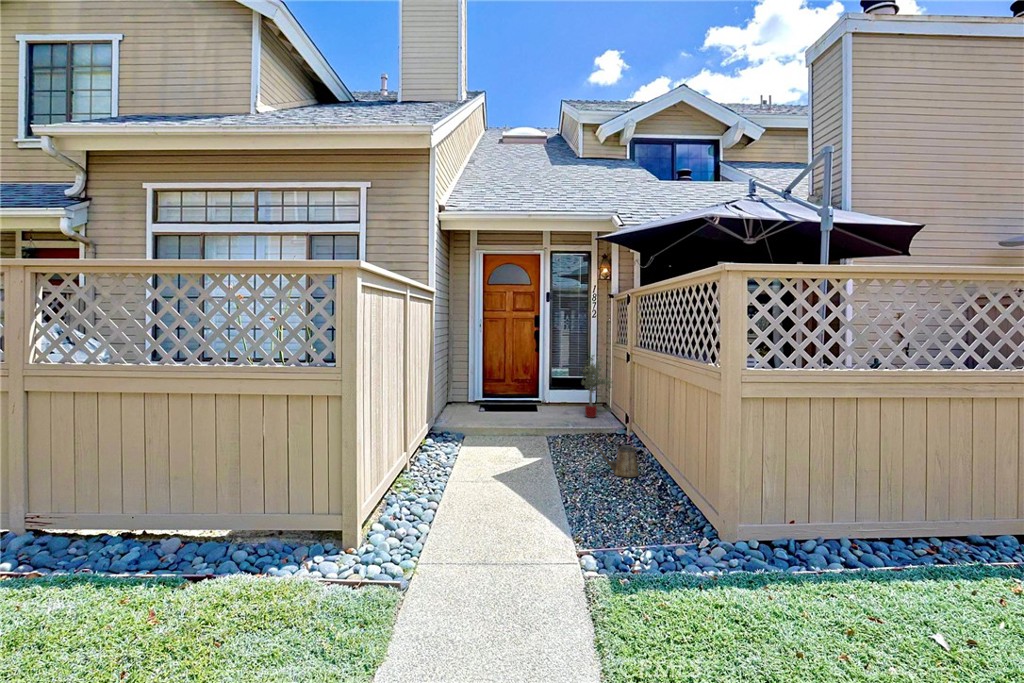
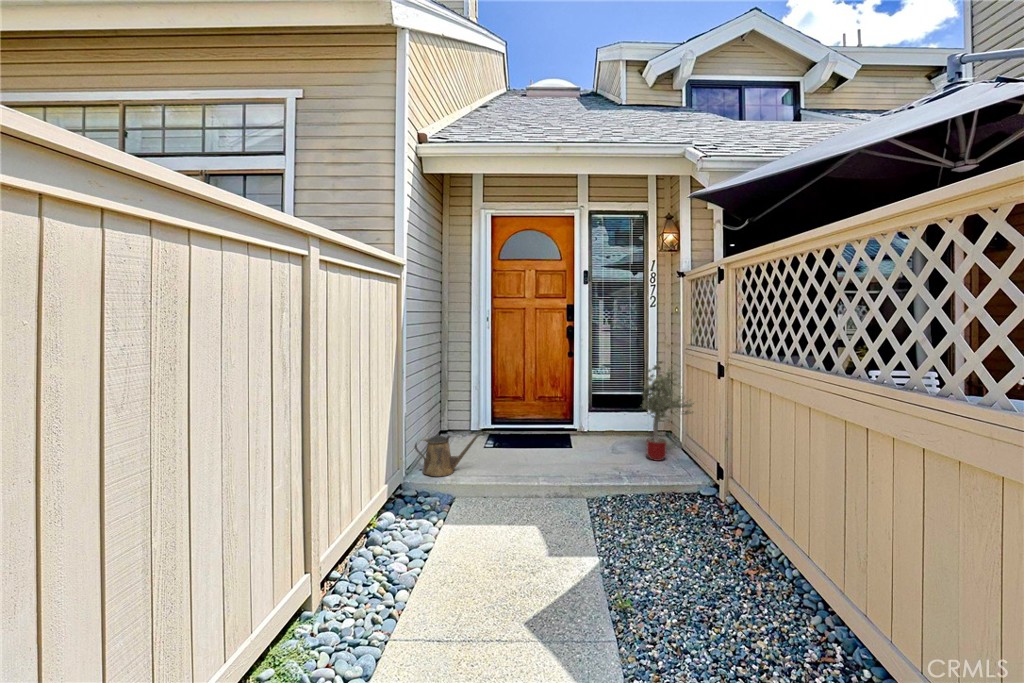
watering can: present [591,442,645,477] -> present [414,432,482,476]

